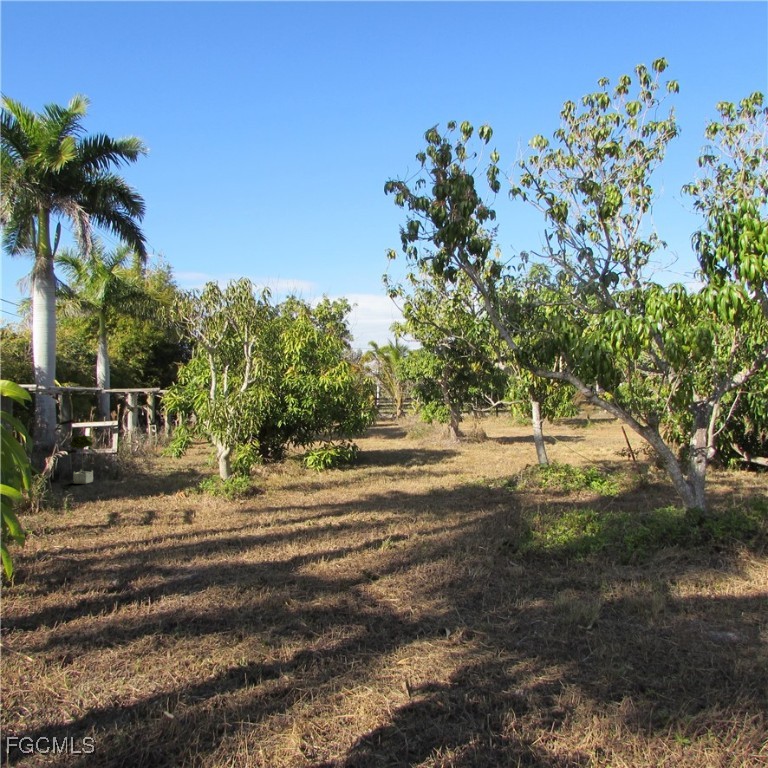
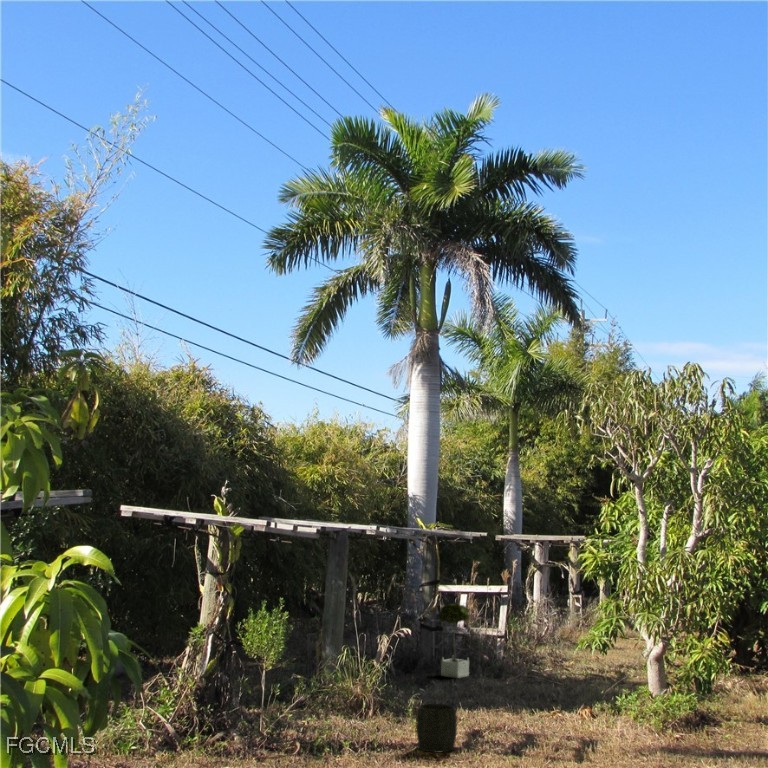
woven basket: none [79,498,108,529] -> present [416,704,457,752]

